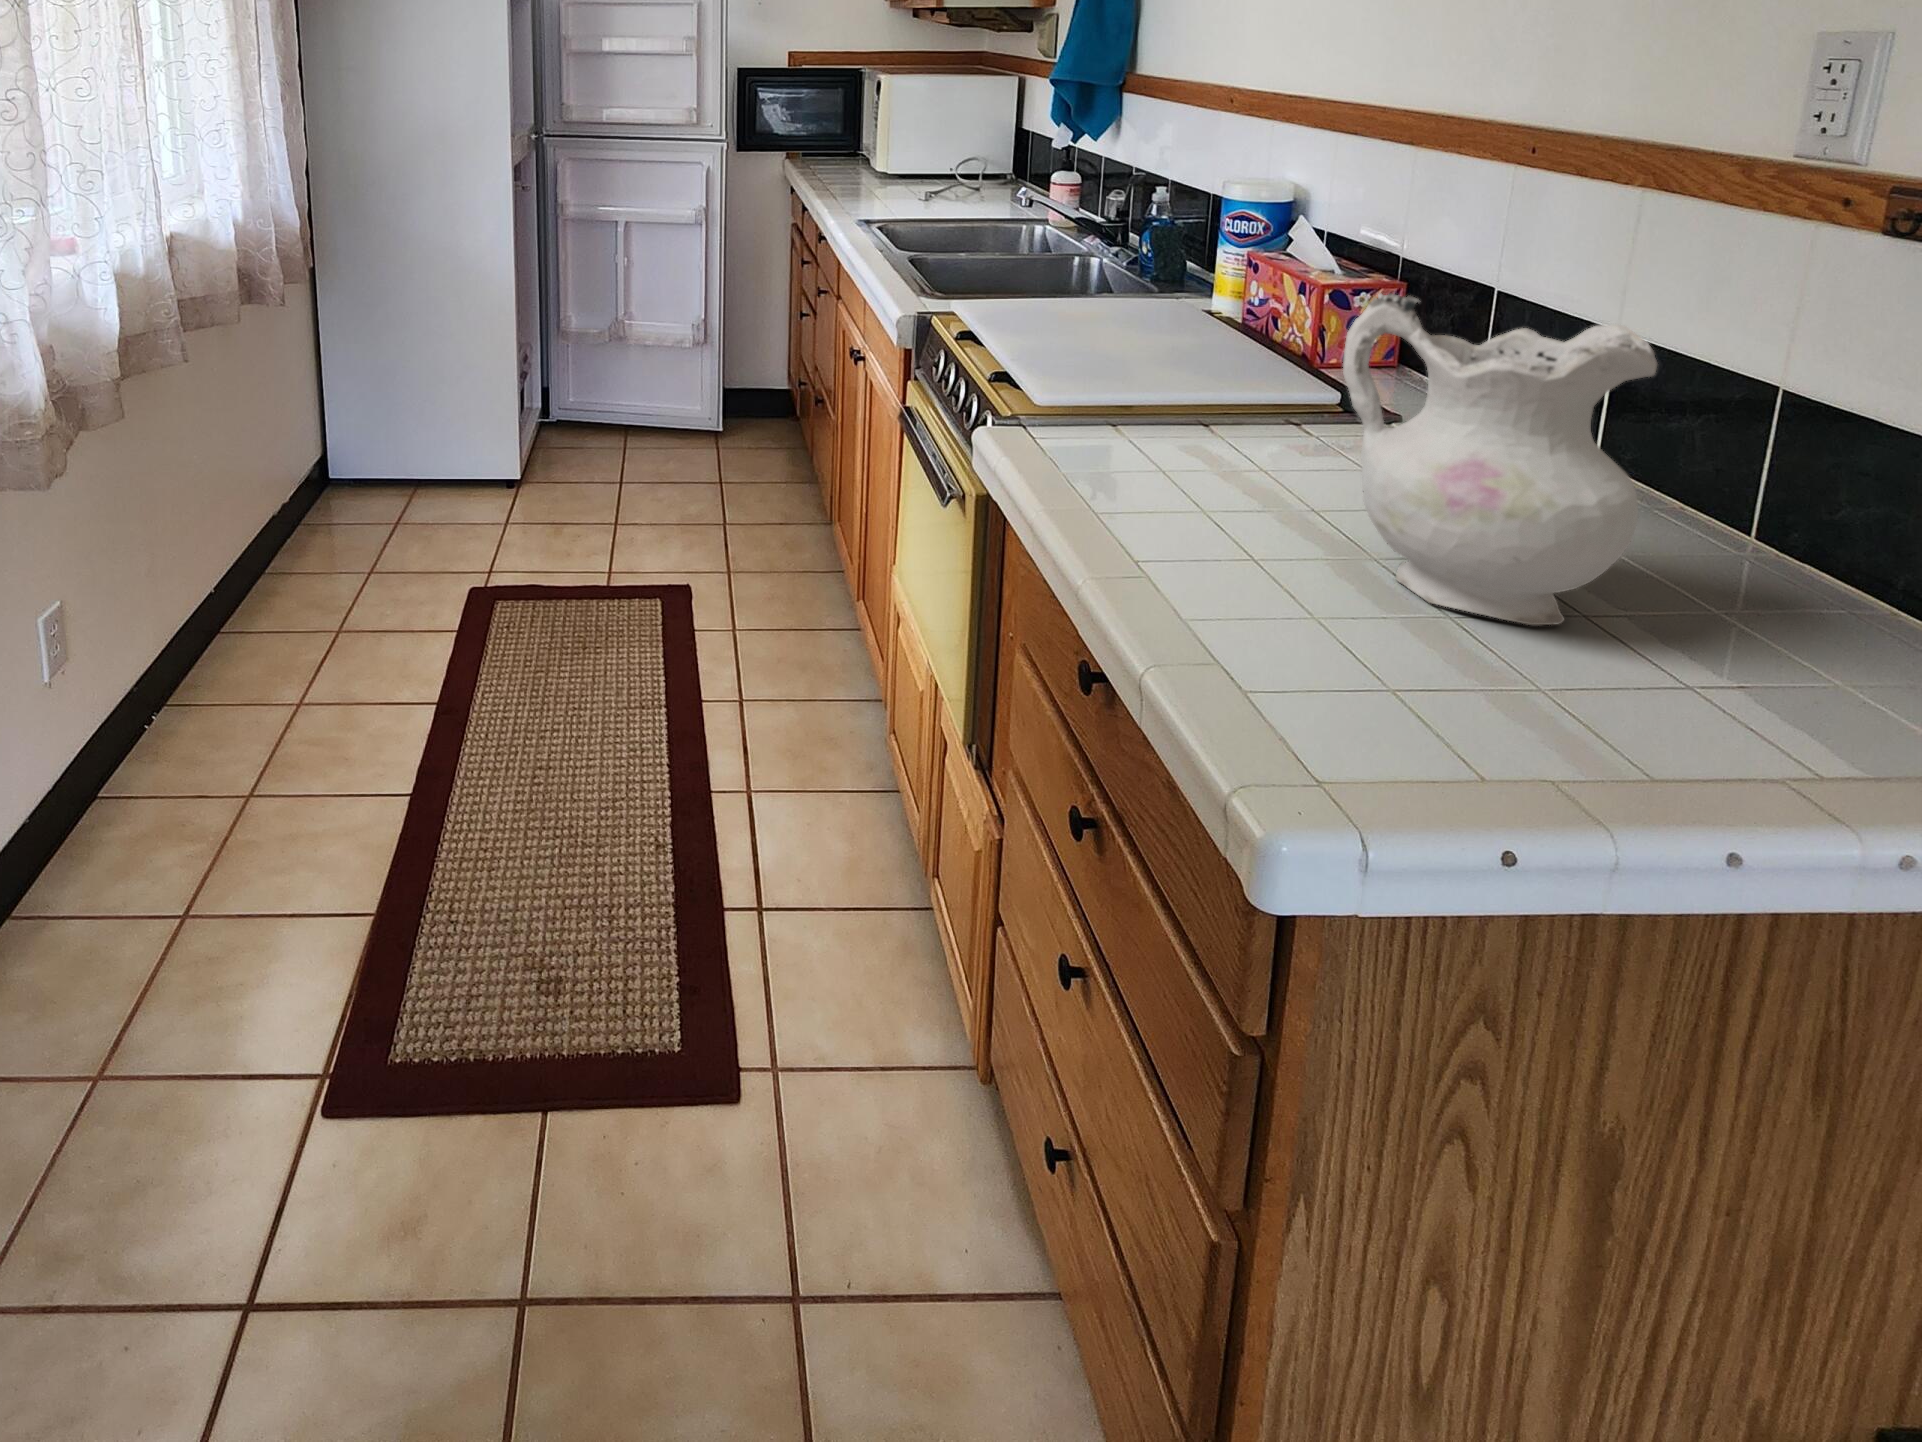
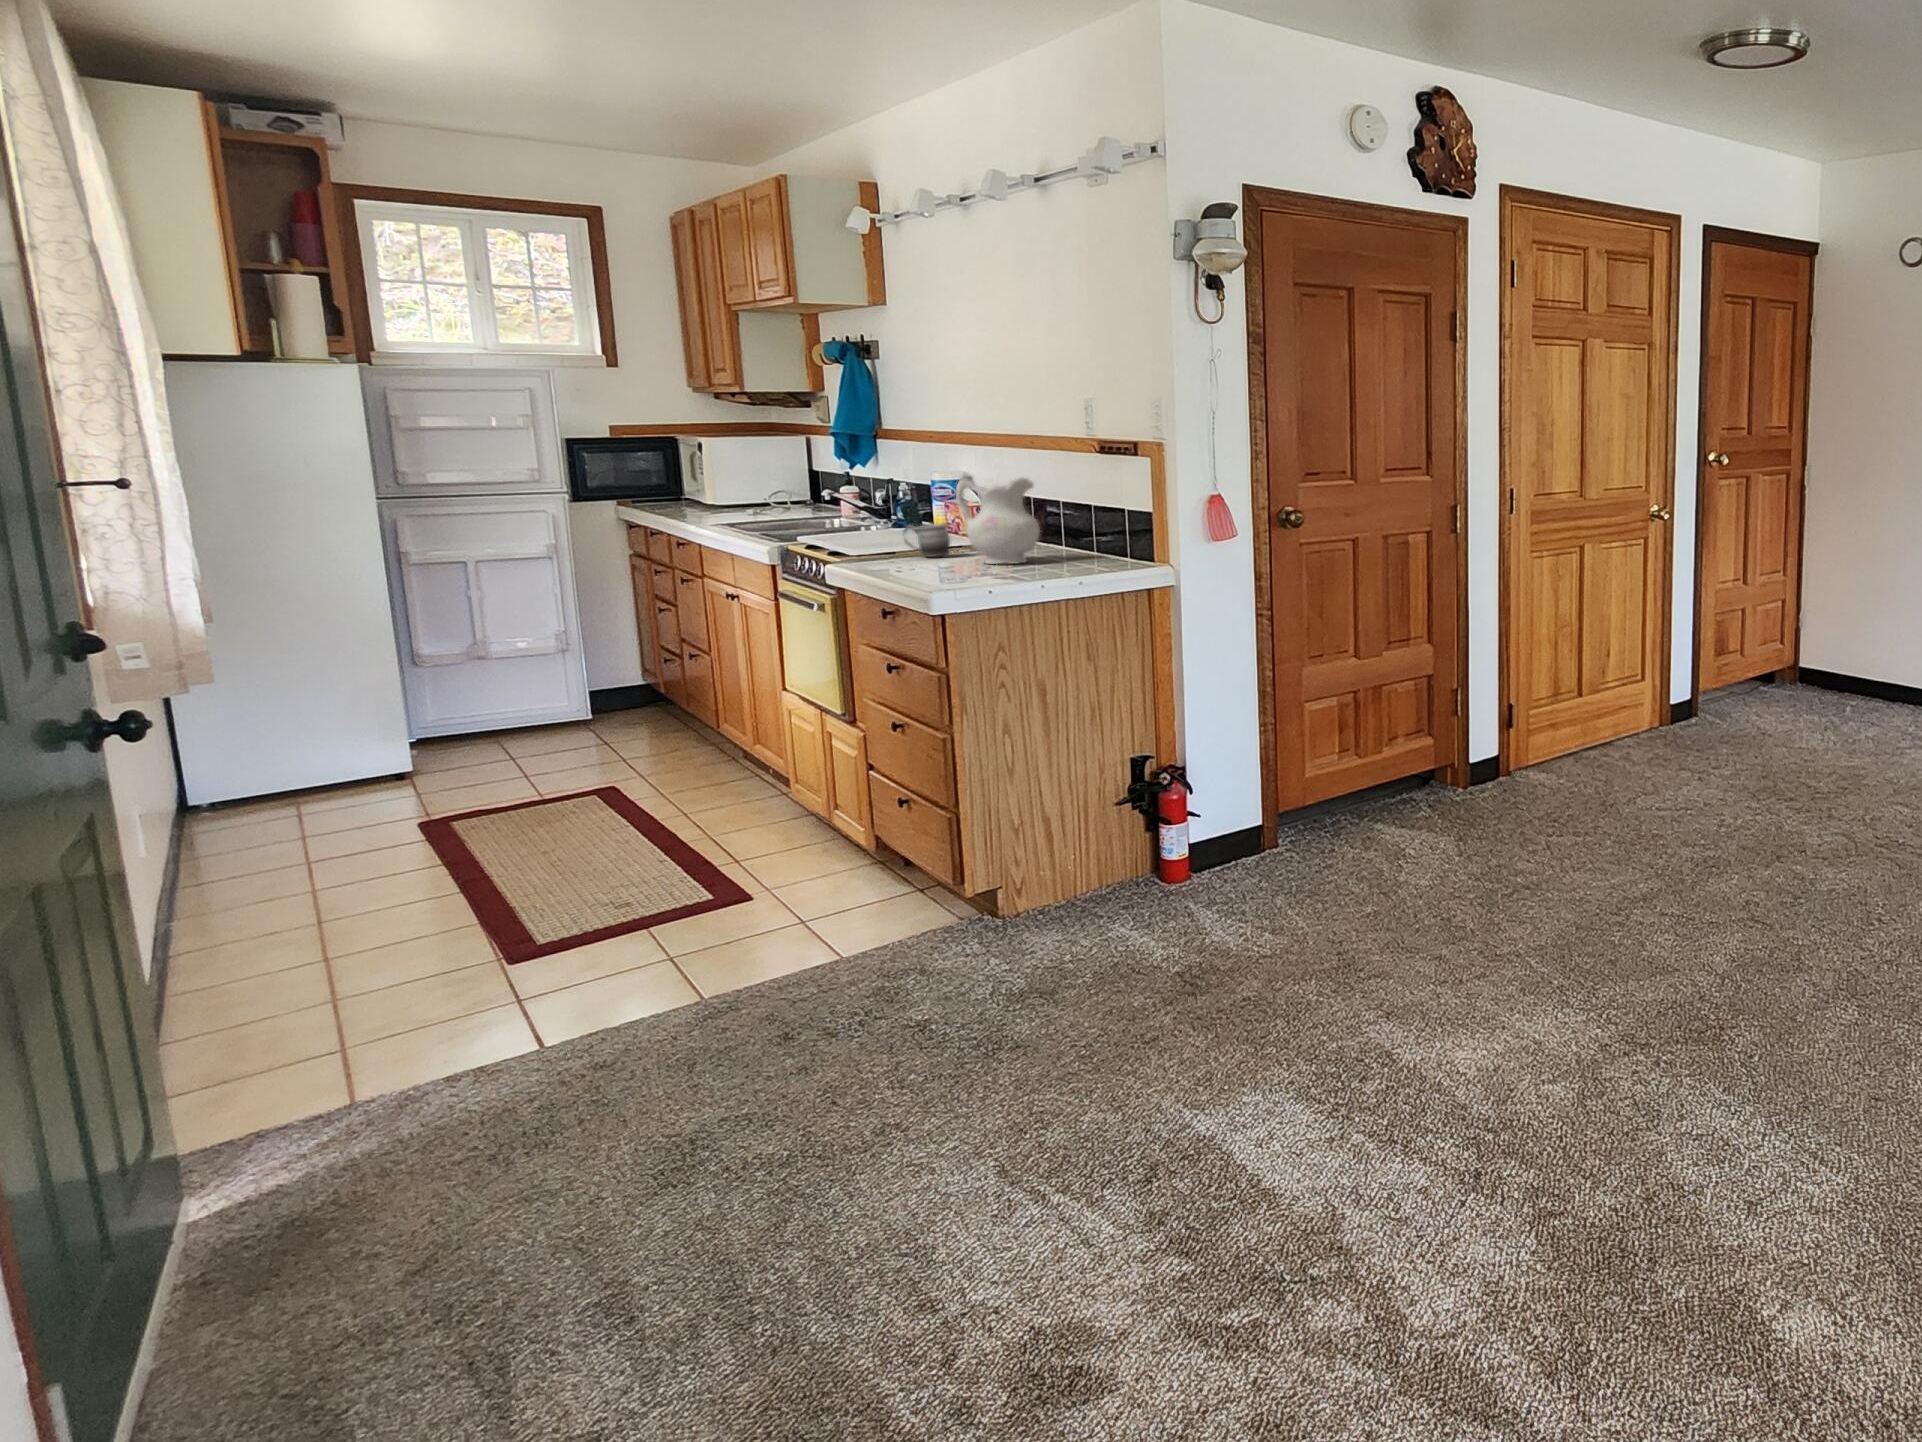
mug: none [1156,385,1285,489] -> present [904,523,950,557]

